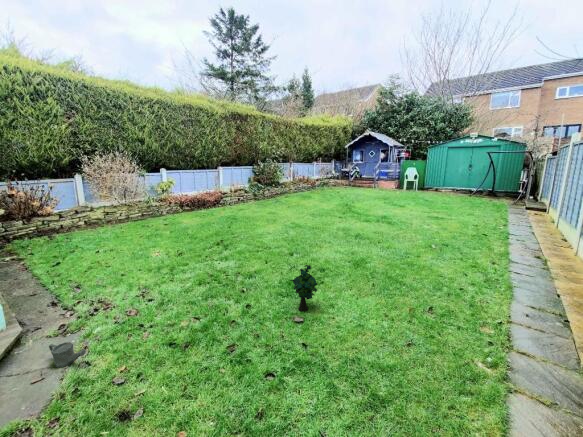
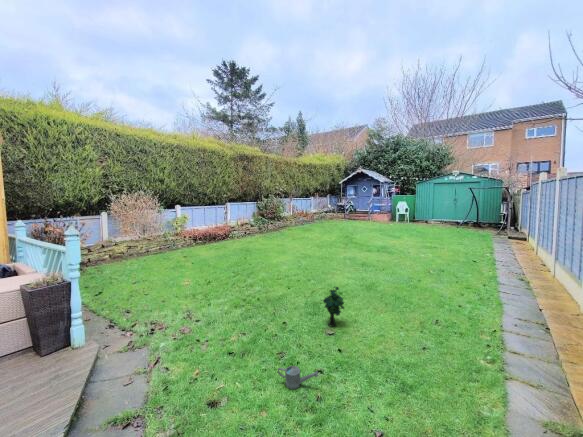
watering can: present [49,342,86,368] -> present [278,366,318,389]

